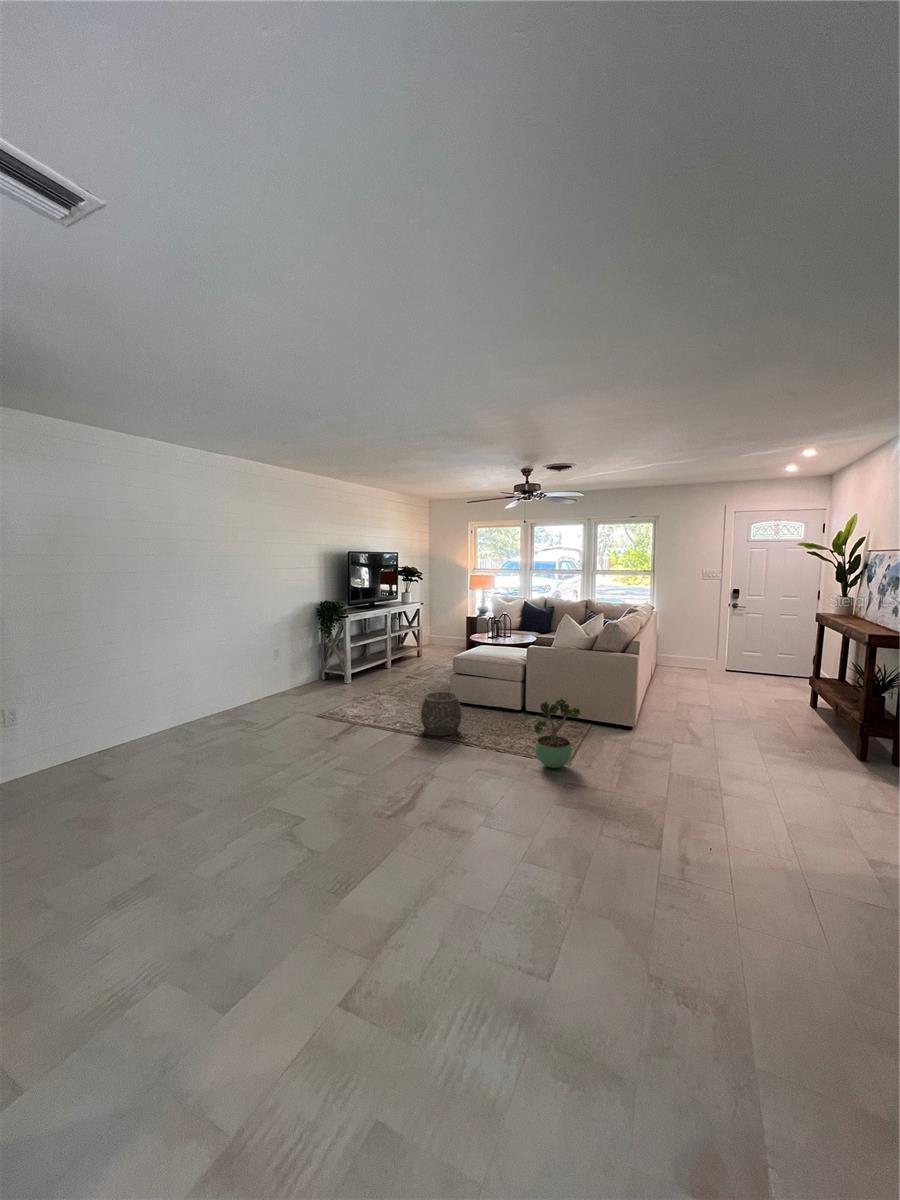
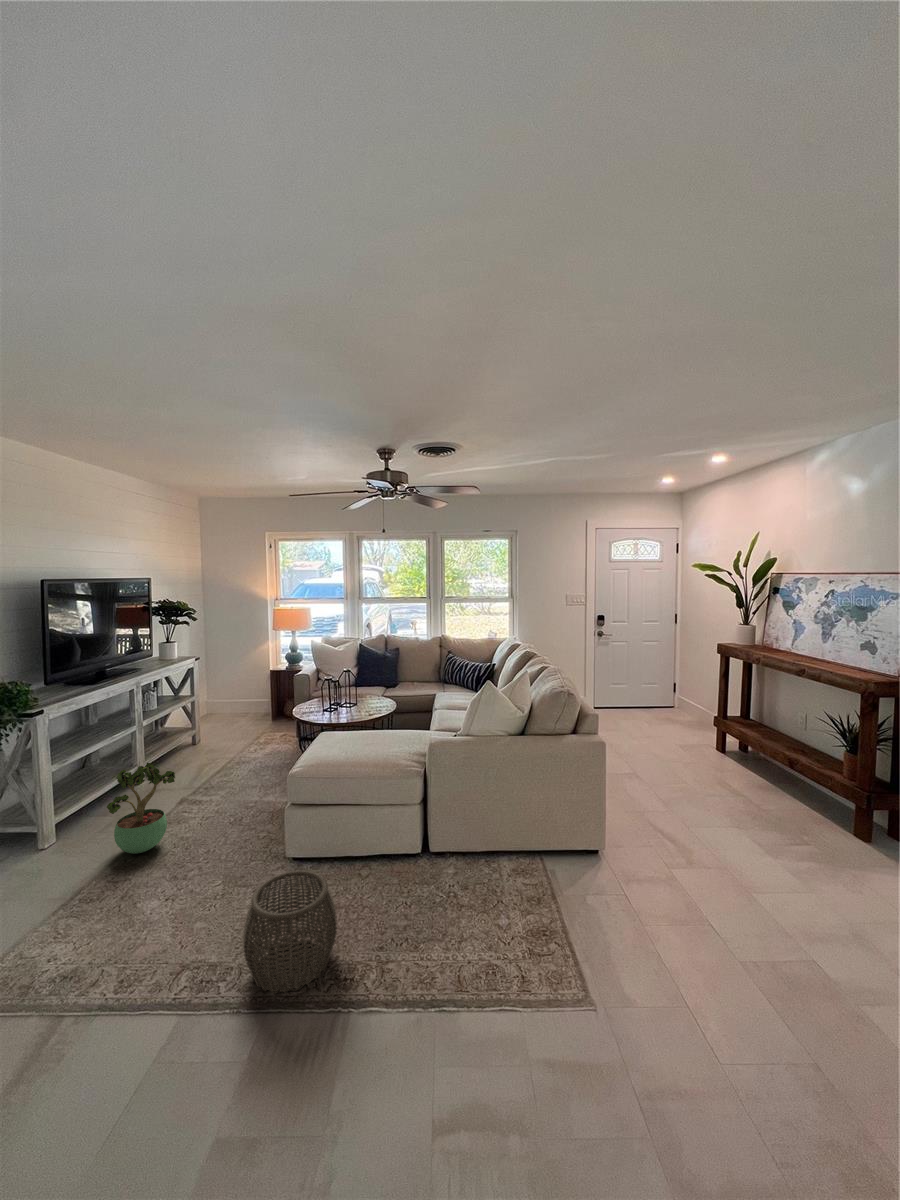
potted plant: present [534,699,580,768] -> present [107,763,175,854]

